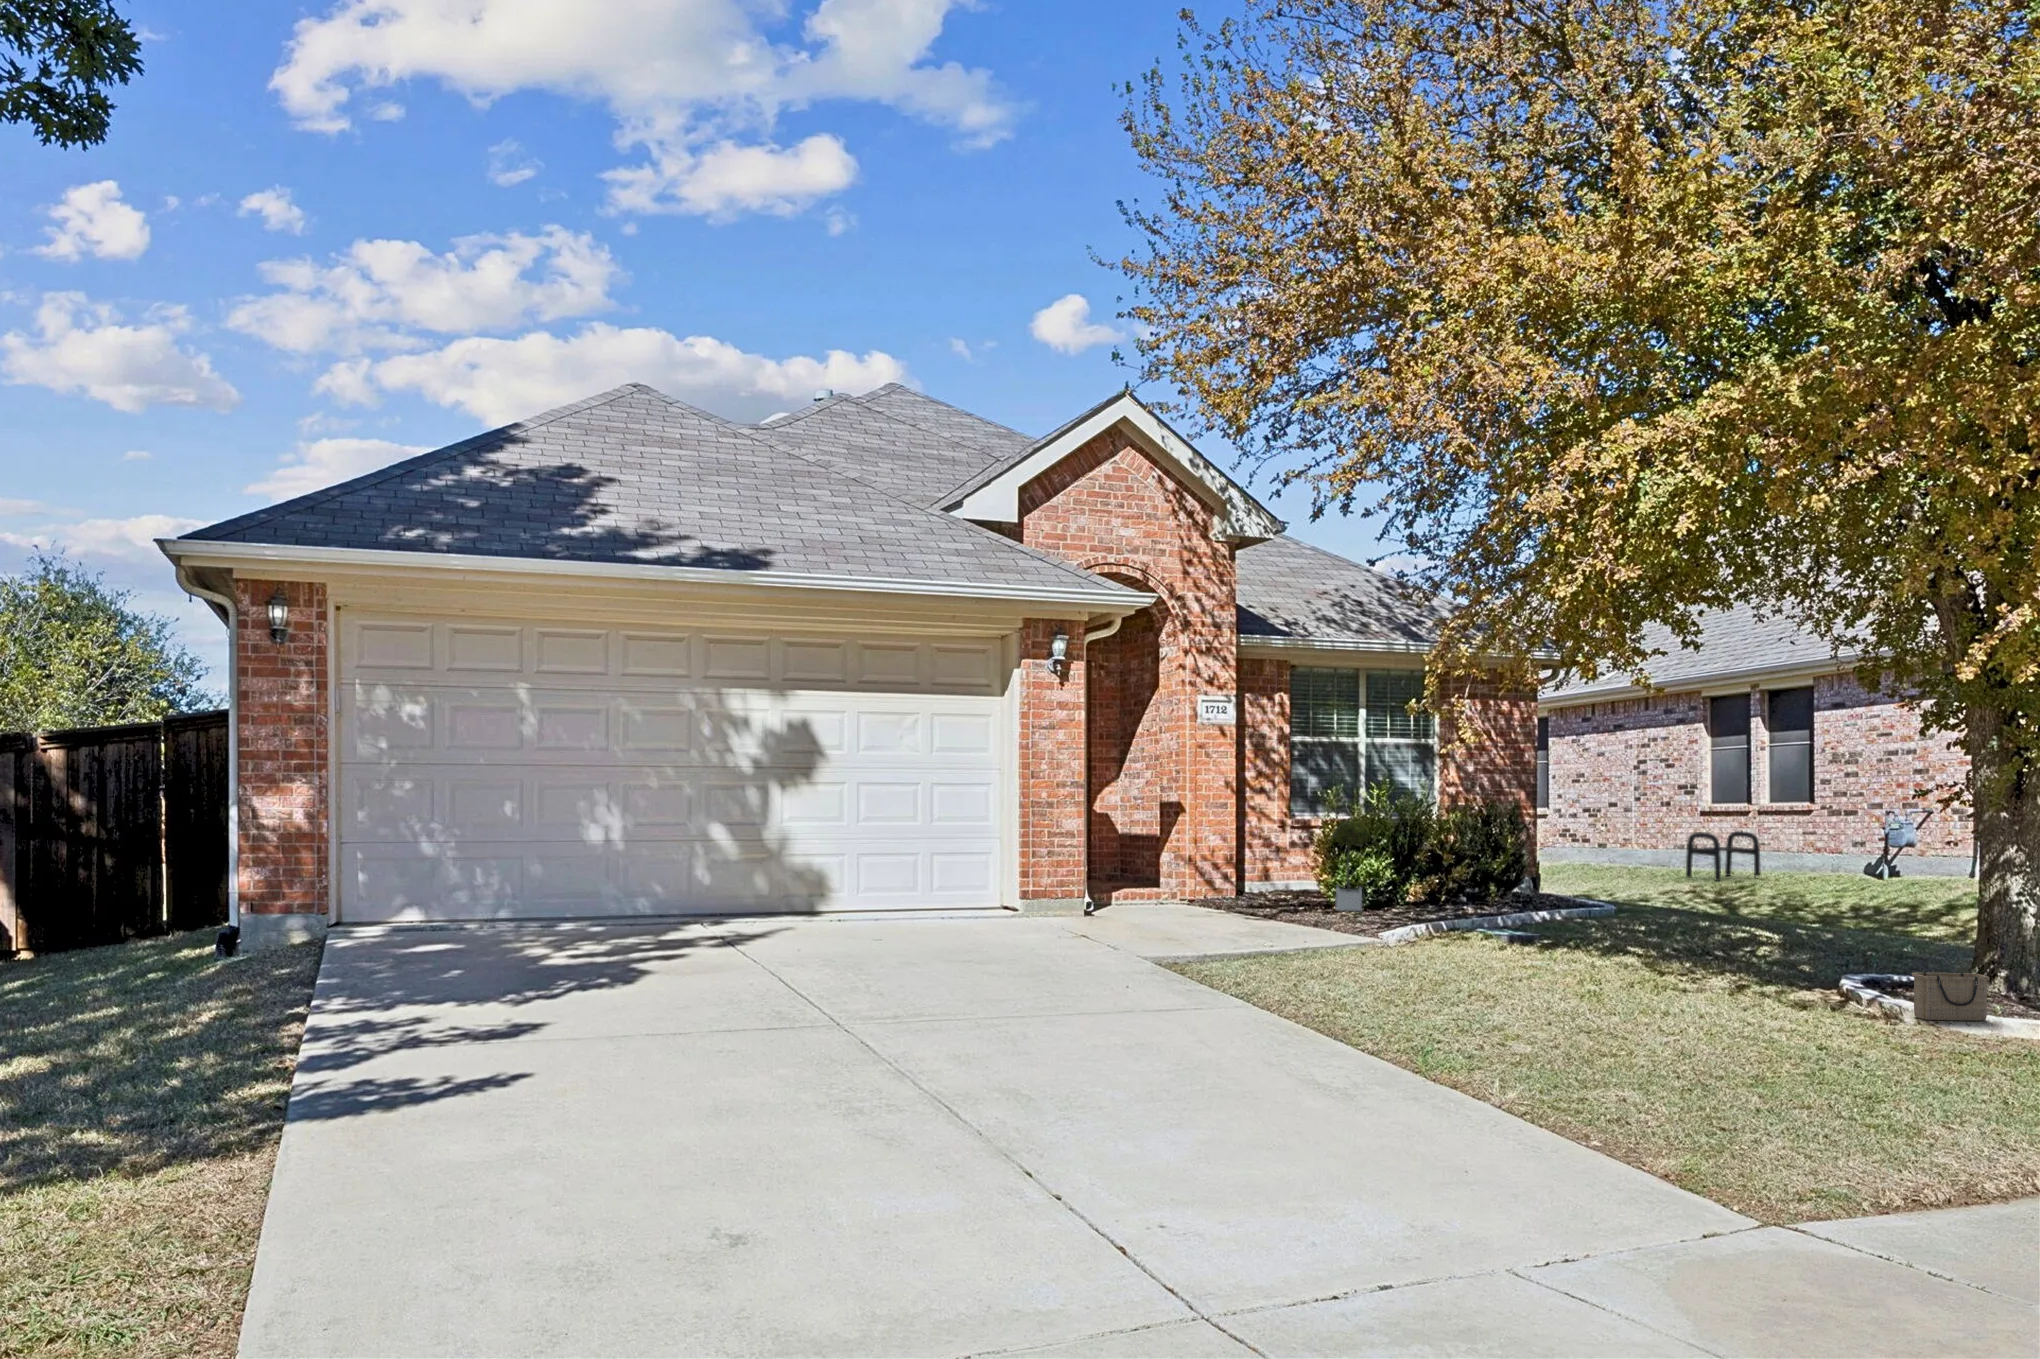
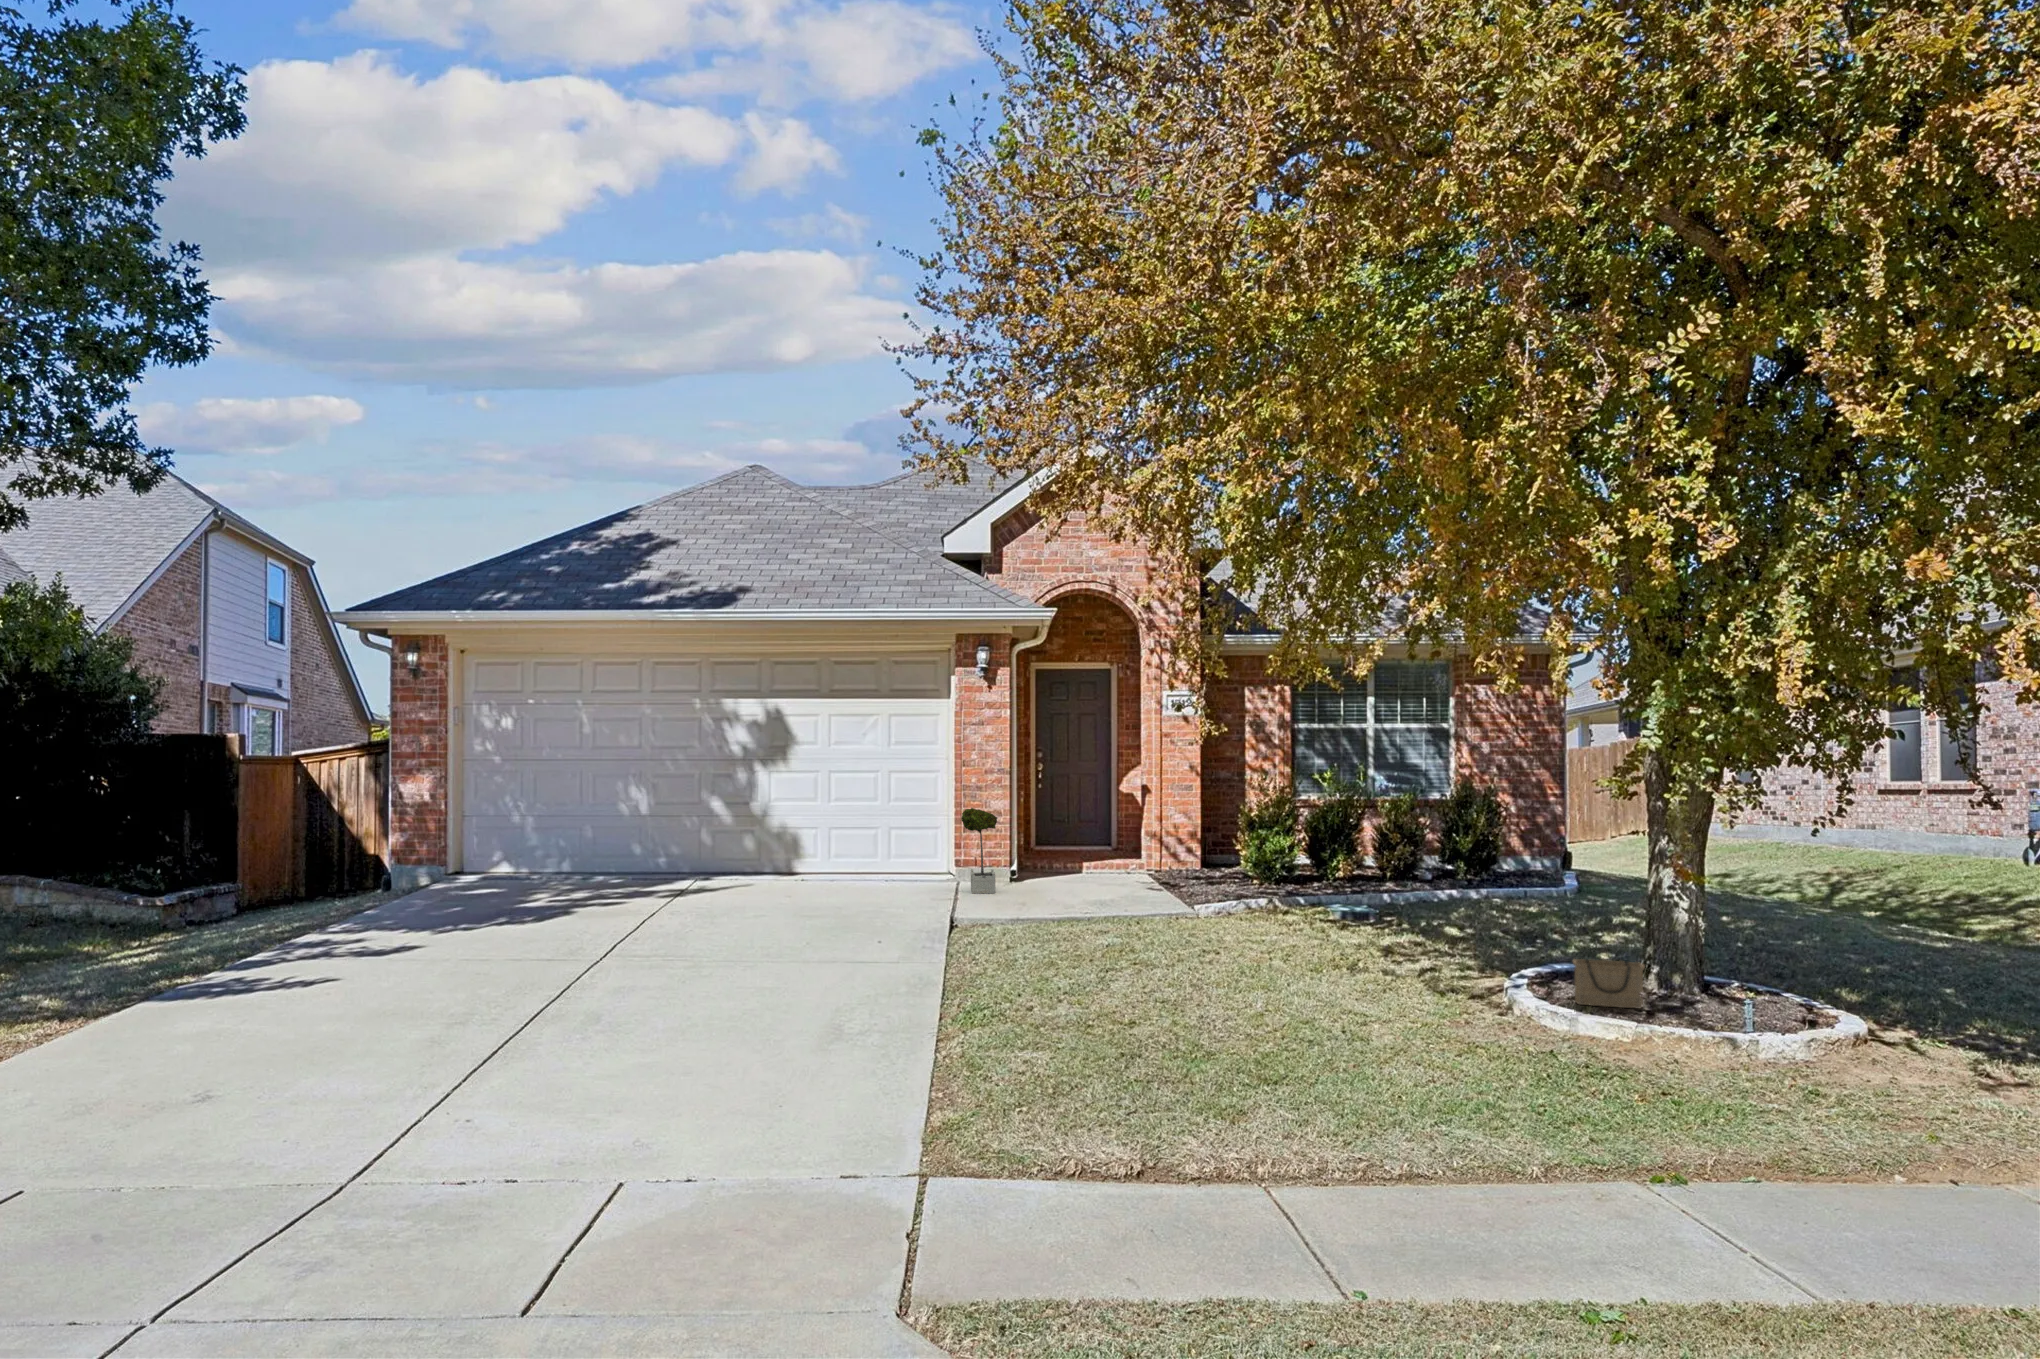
potted tree: present [1332,820,1370,911] -> present [961,808,997,893]
bench: present [1686,831,1761,881] -> none [1850,807,1933,855]

